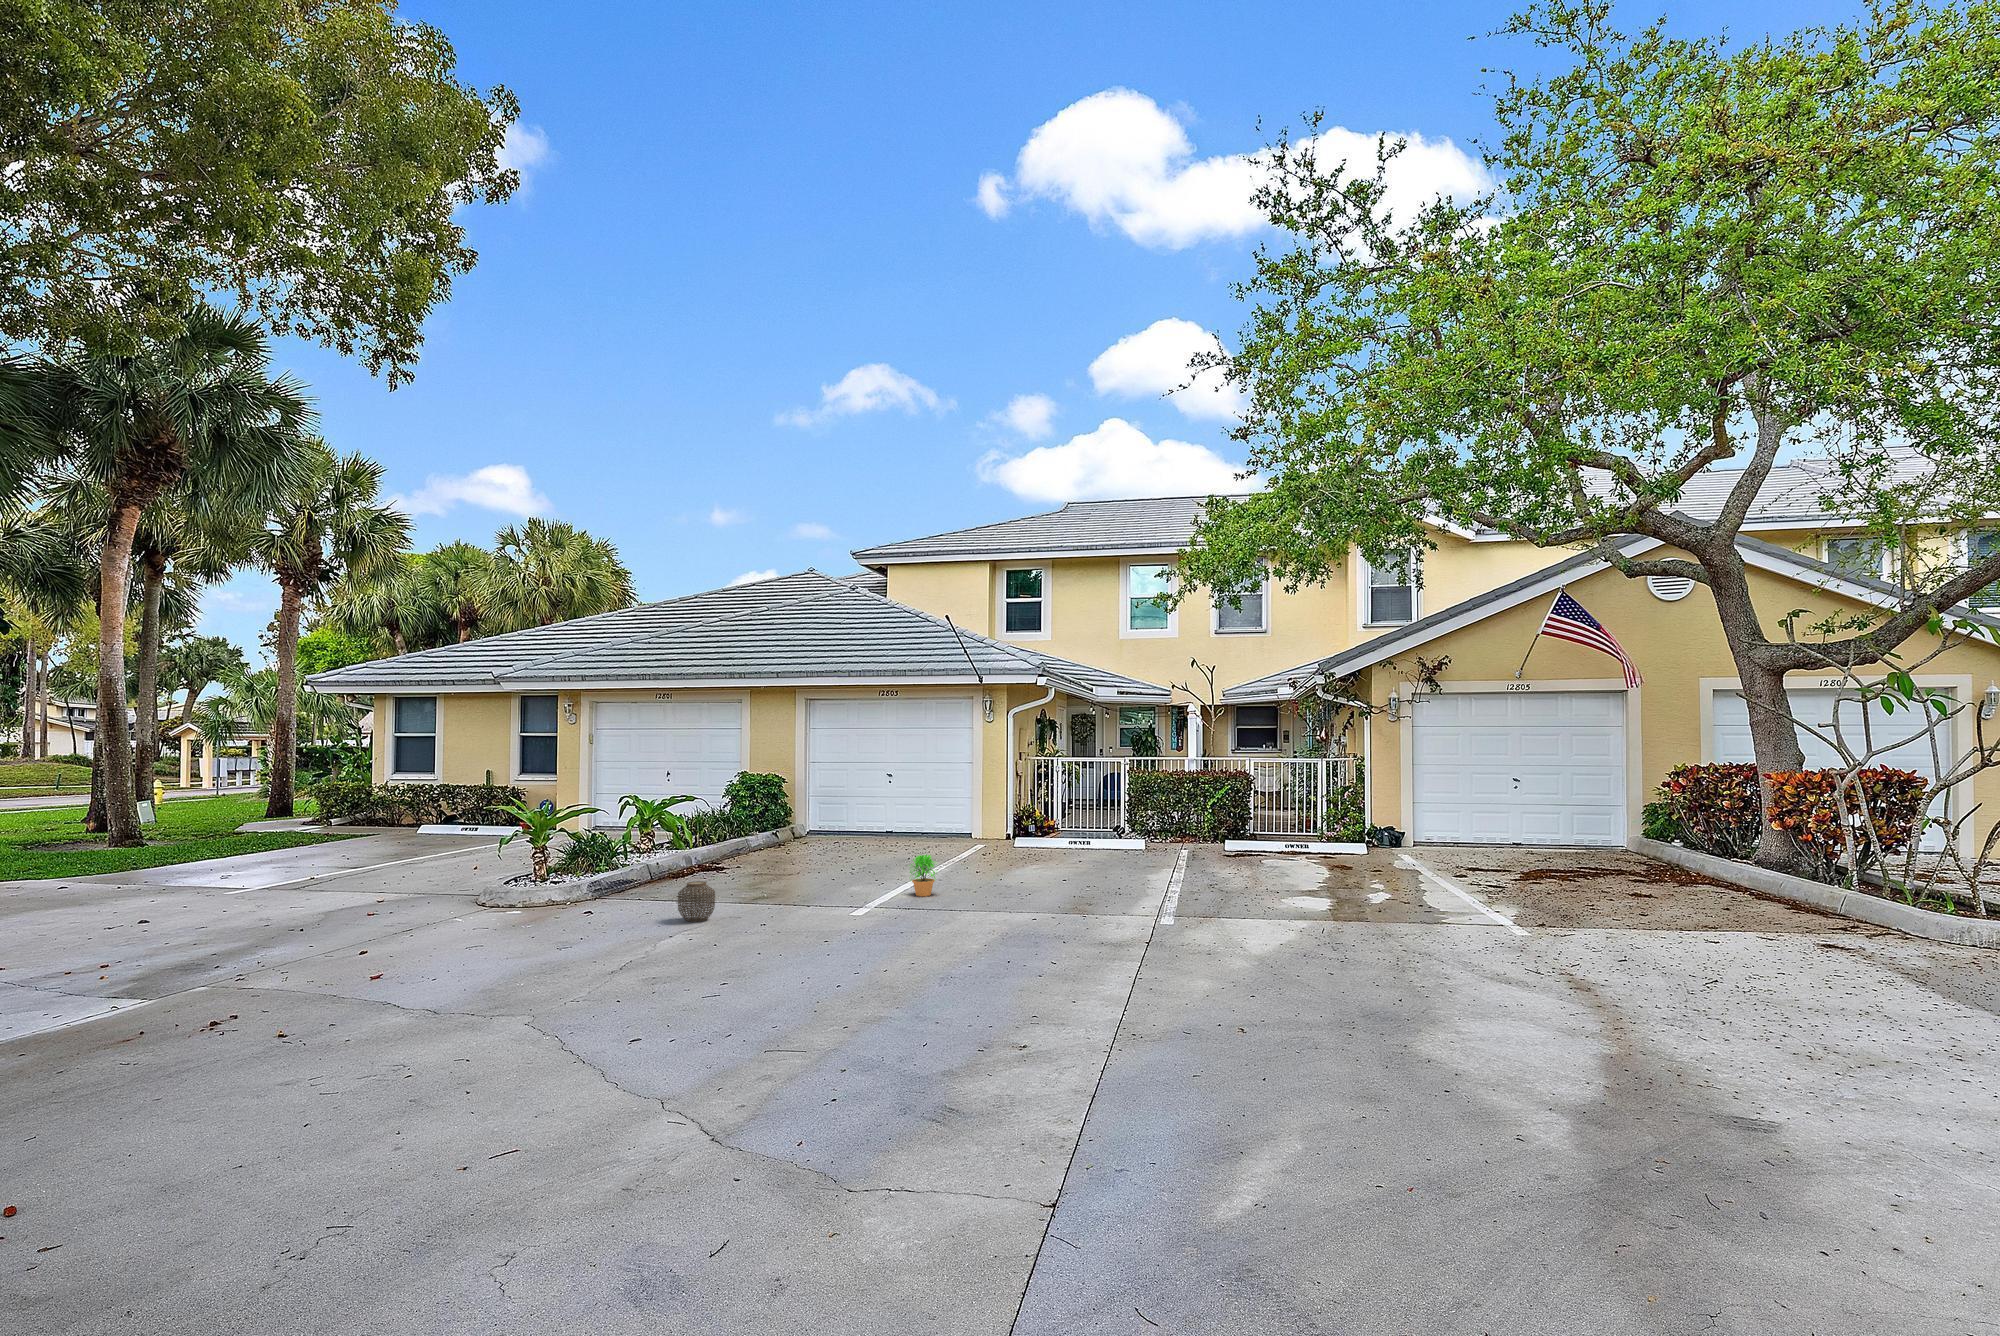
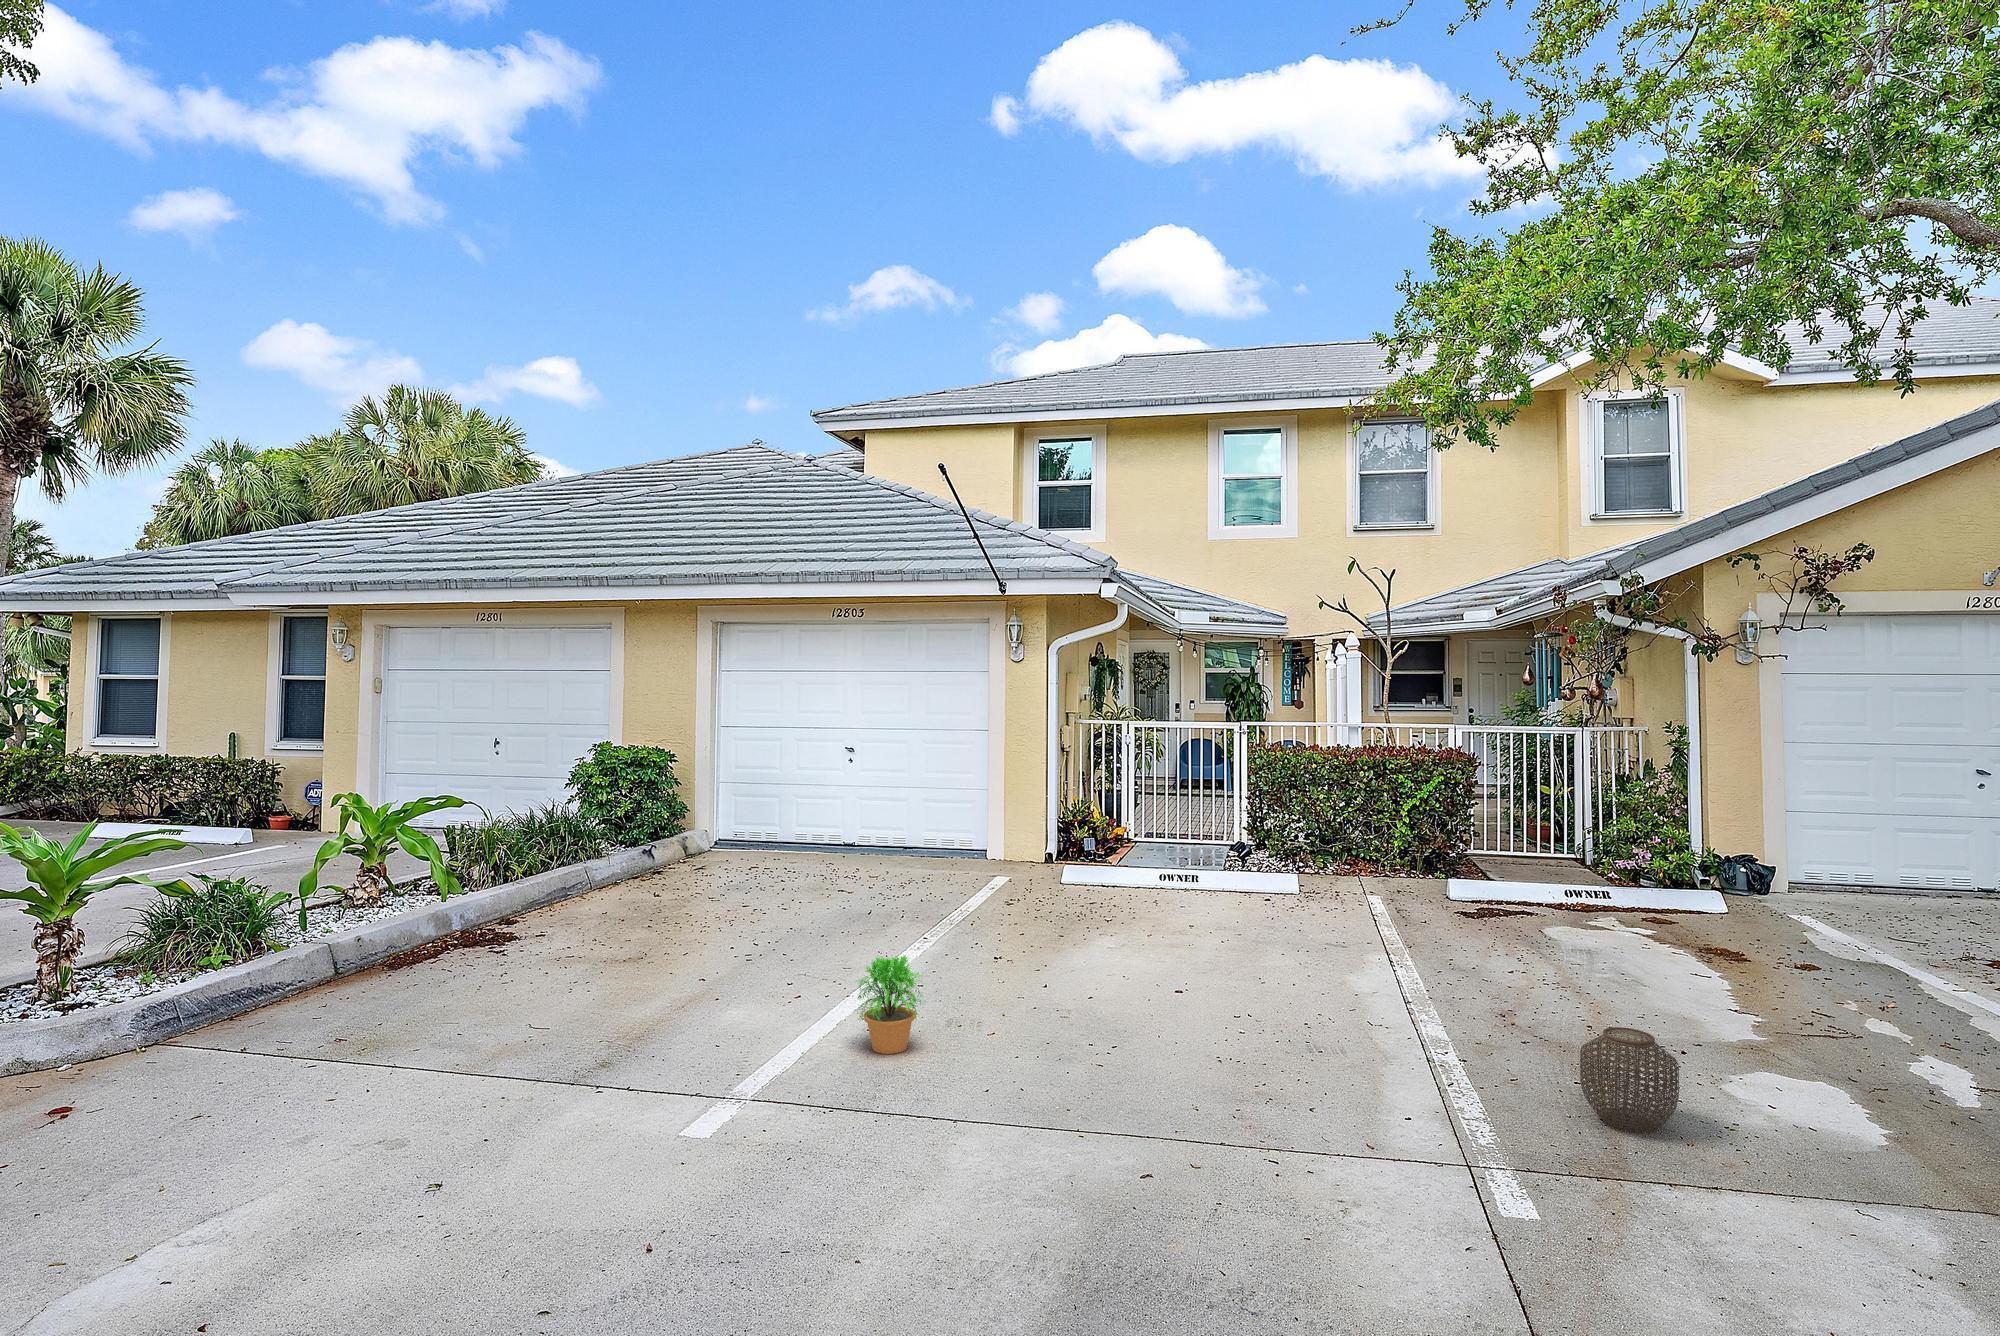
woven basket: present [678,881,715,922] -> present [1580,1027,1679,1132]

